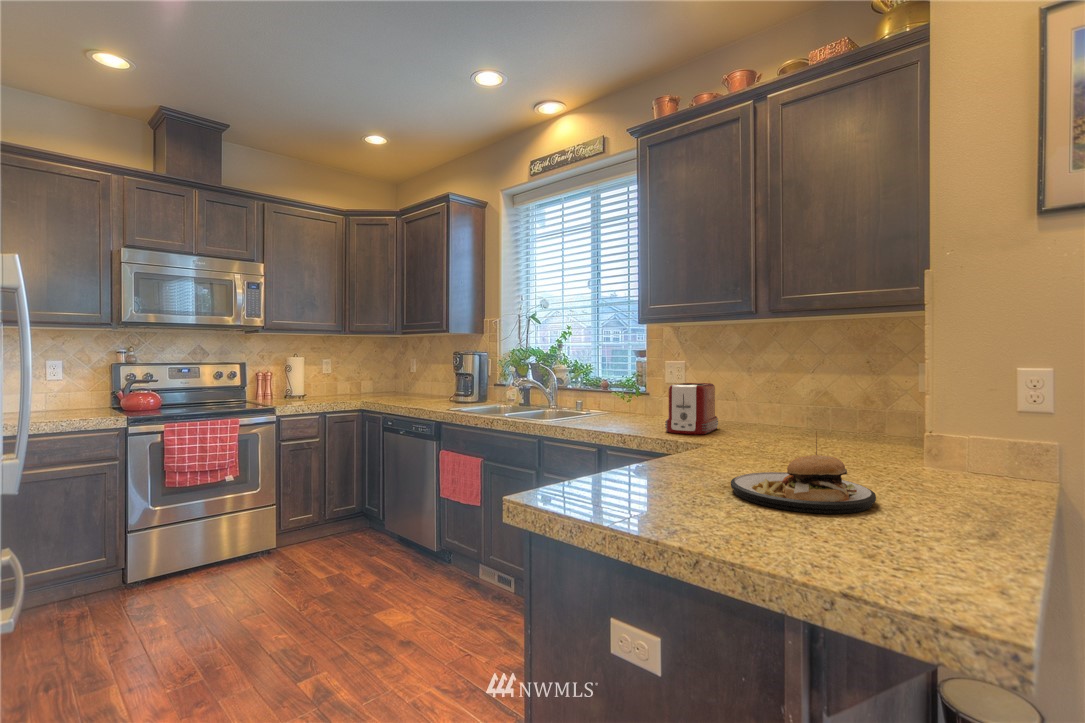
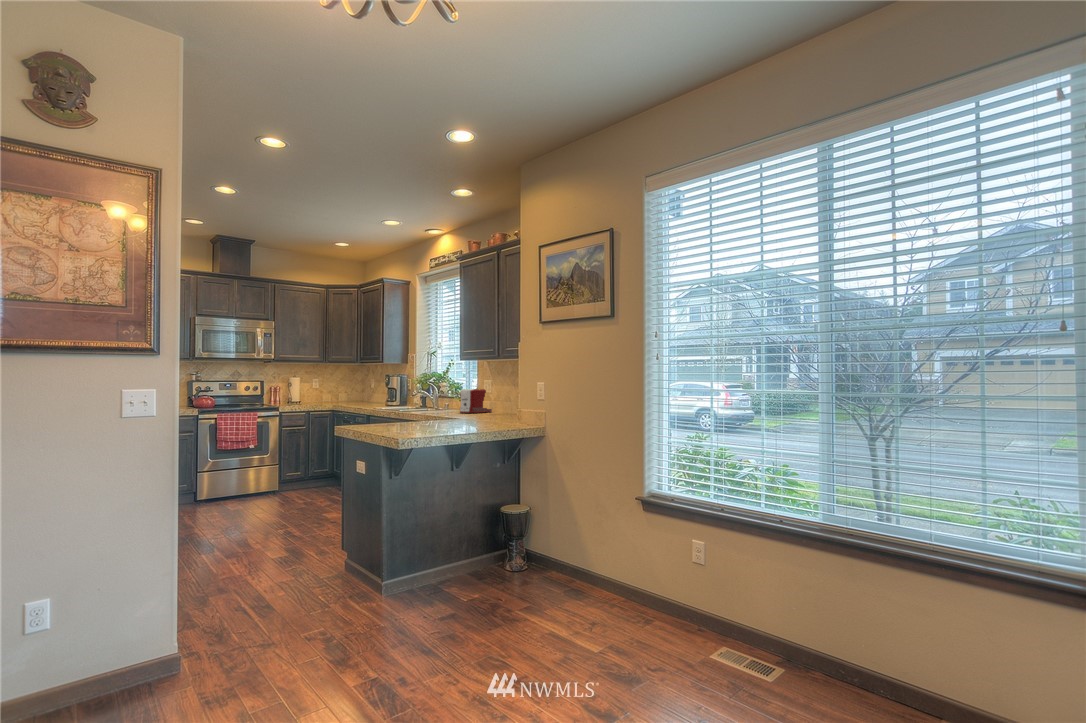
plate: present [731,431,876,514] -> none [410,399,454,422]

